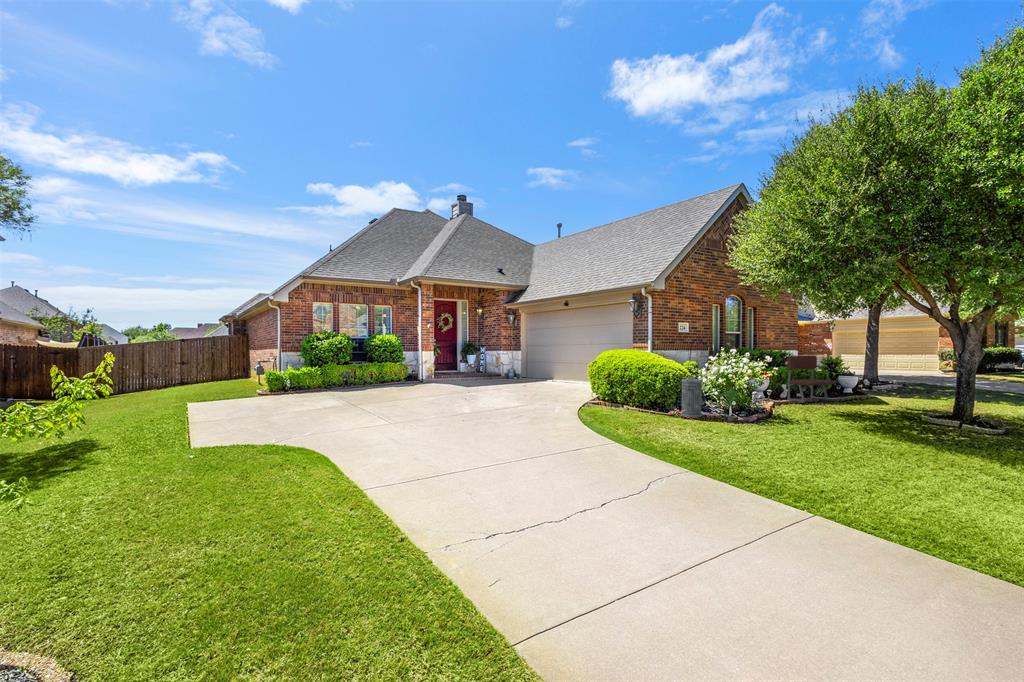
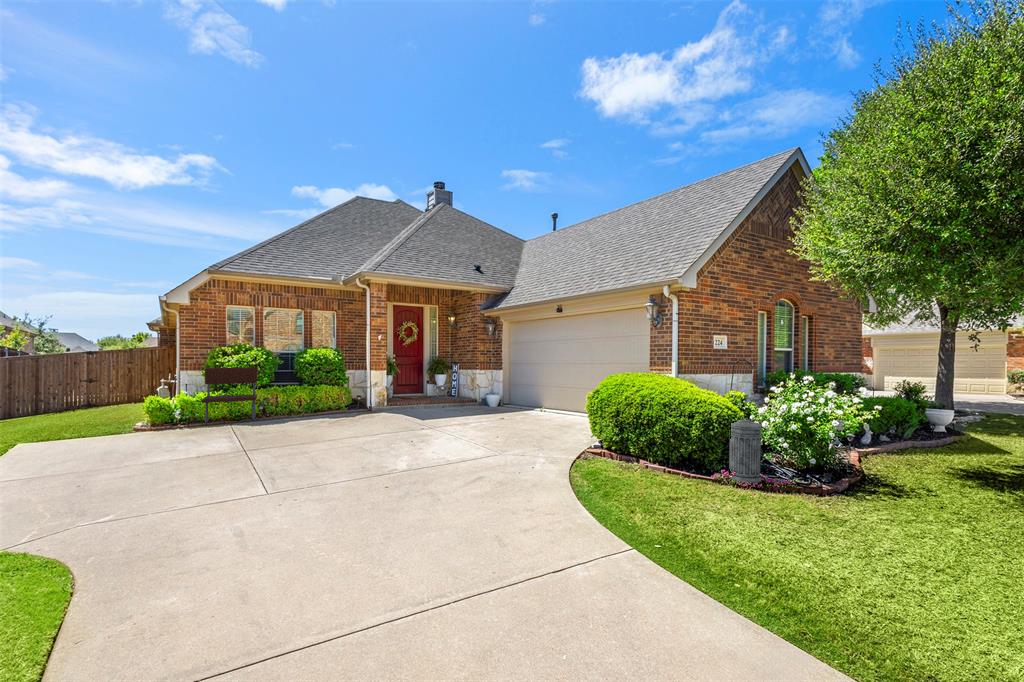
bench: present [787,355,836,403] -> present [202,367,257,423]
potted plant: present [726,389,739,421] -> none [788,433,832,493]

